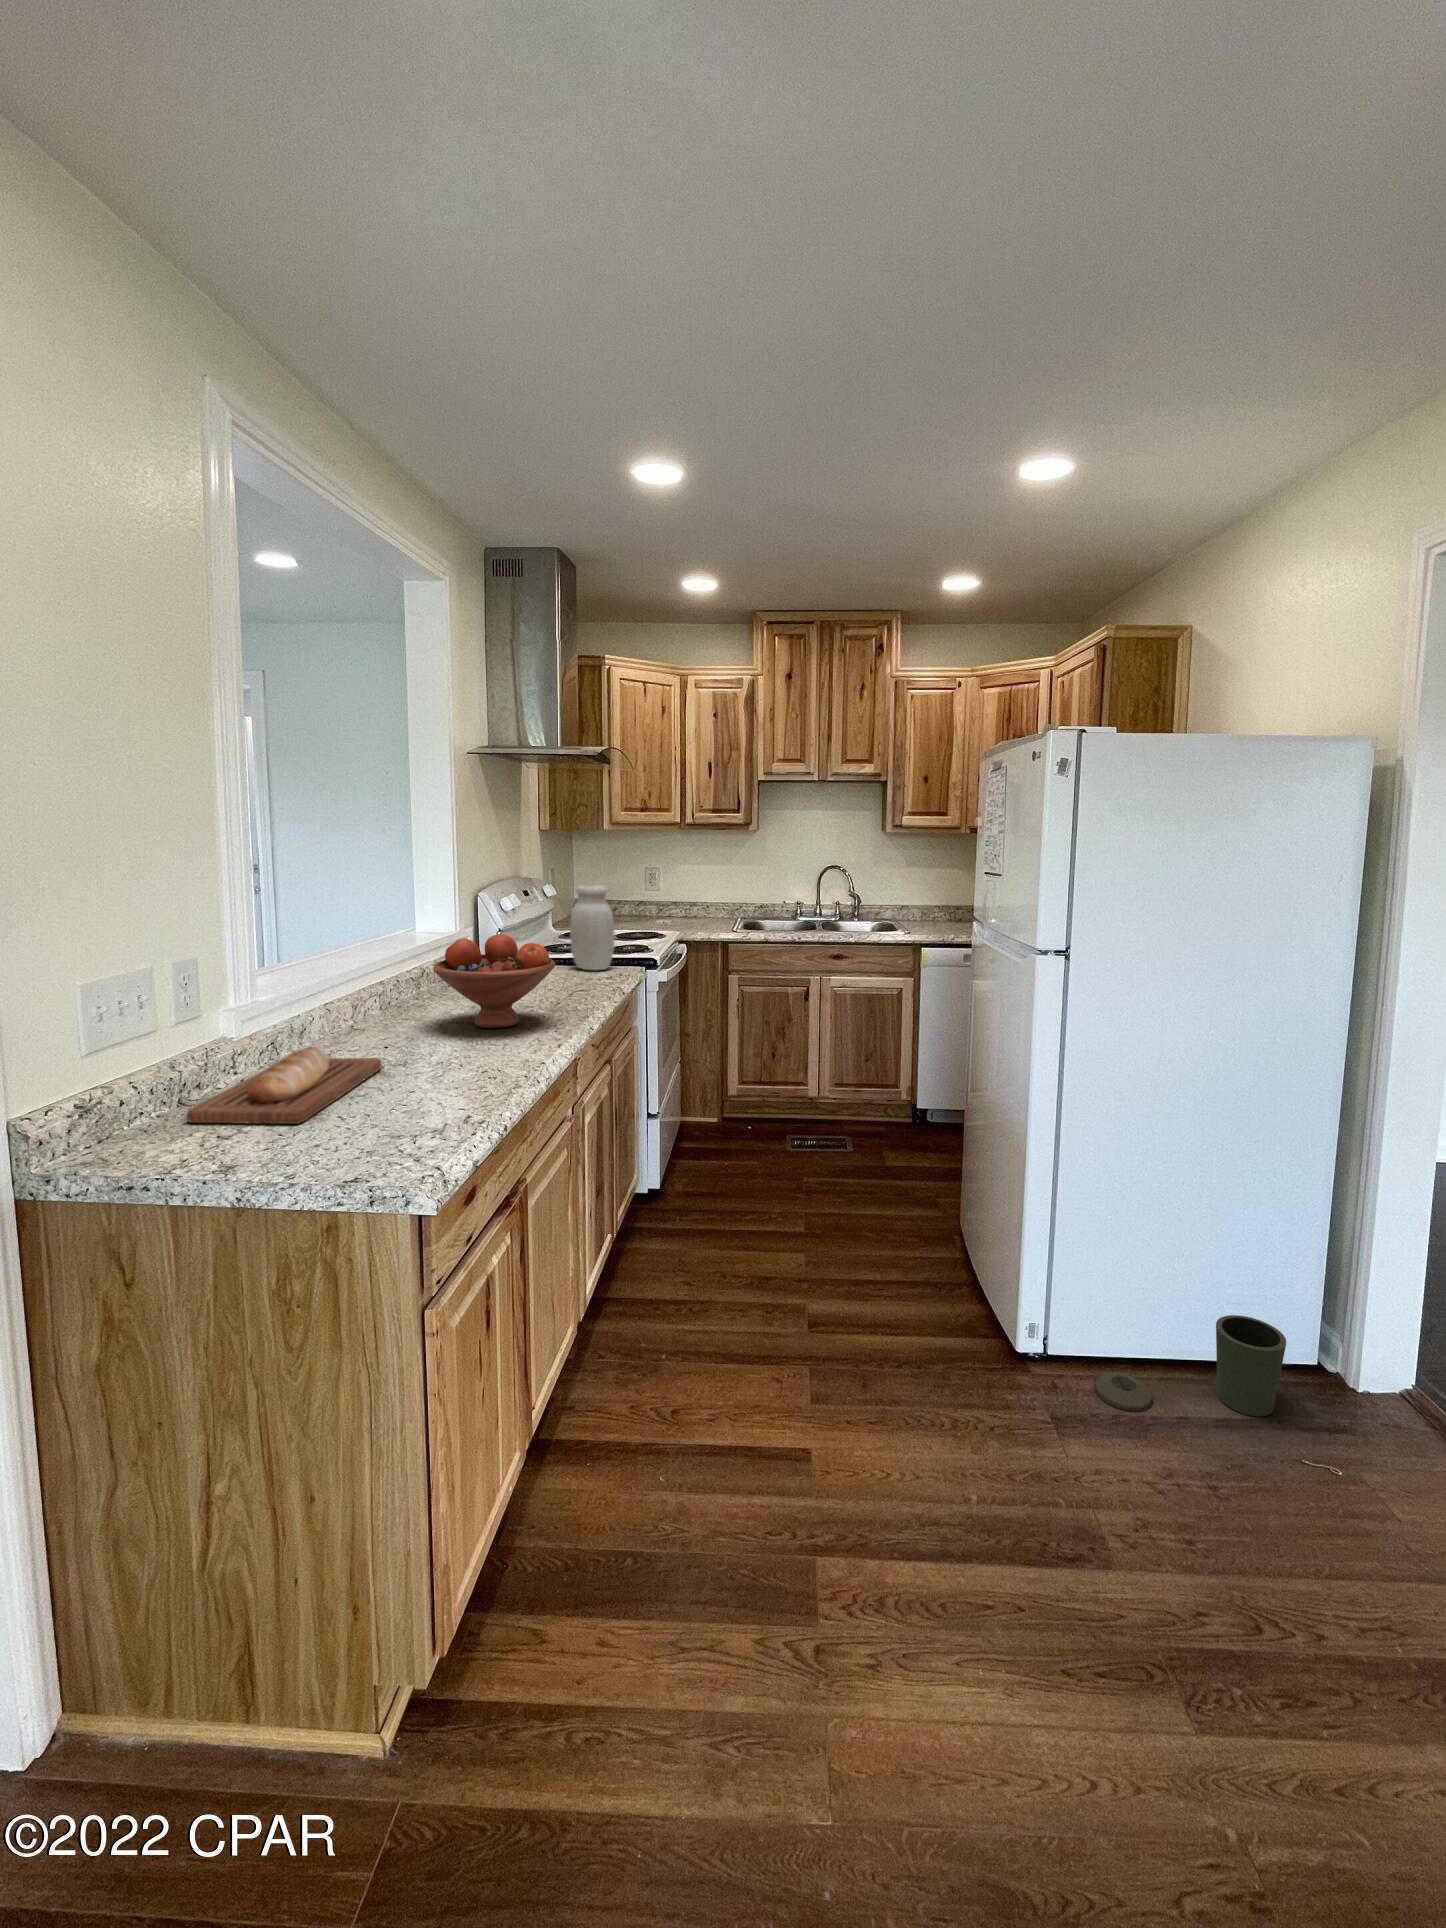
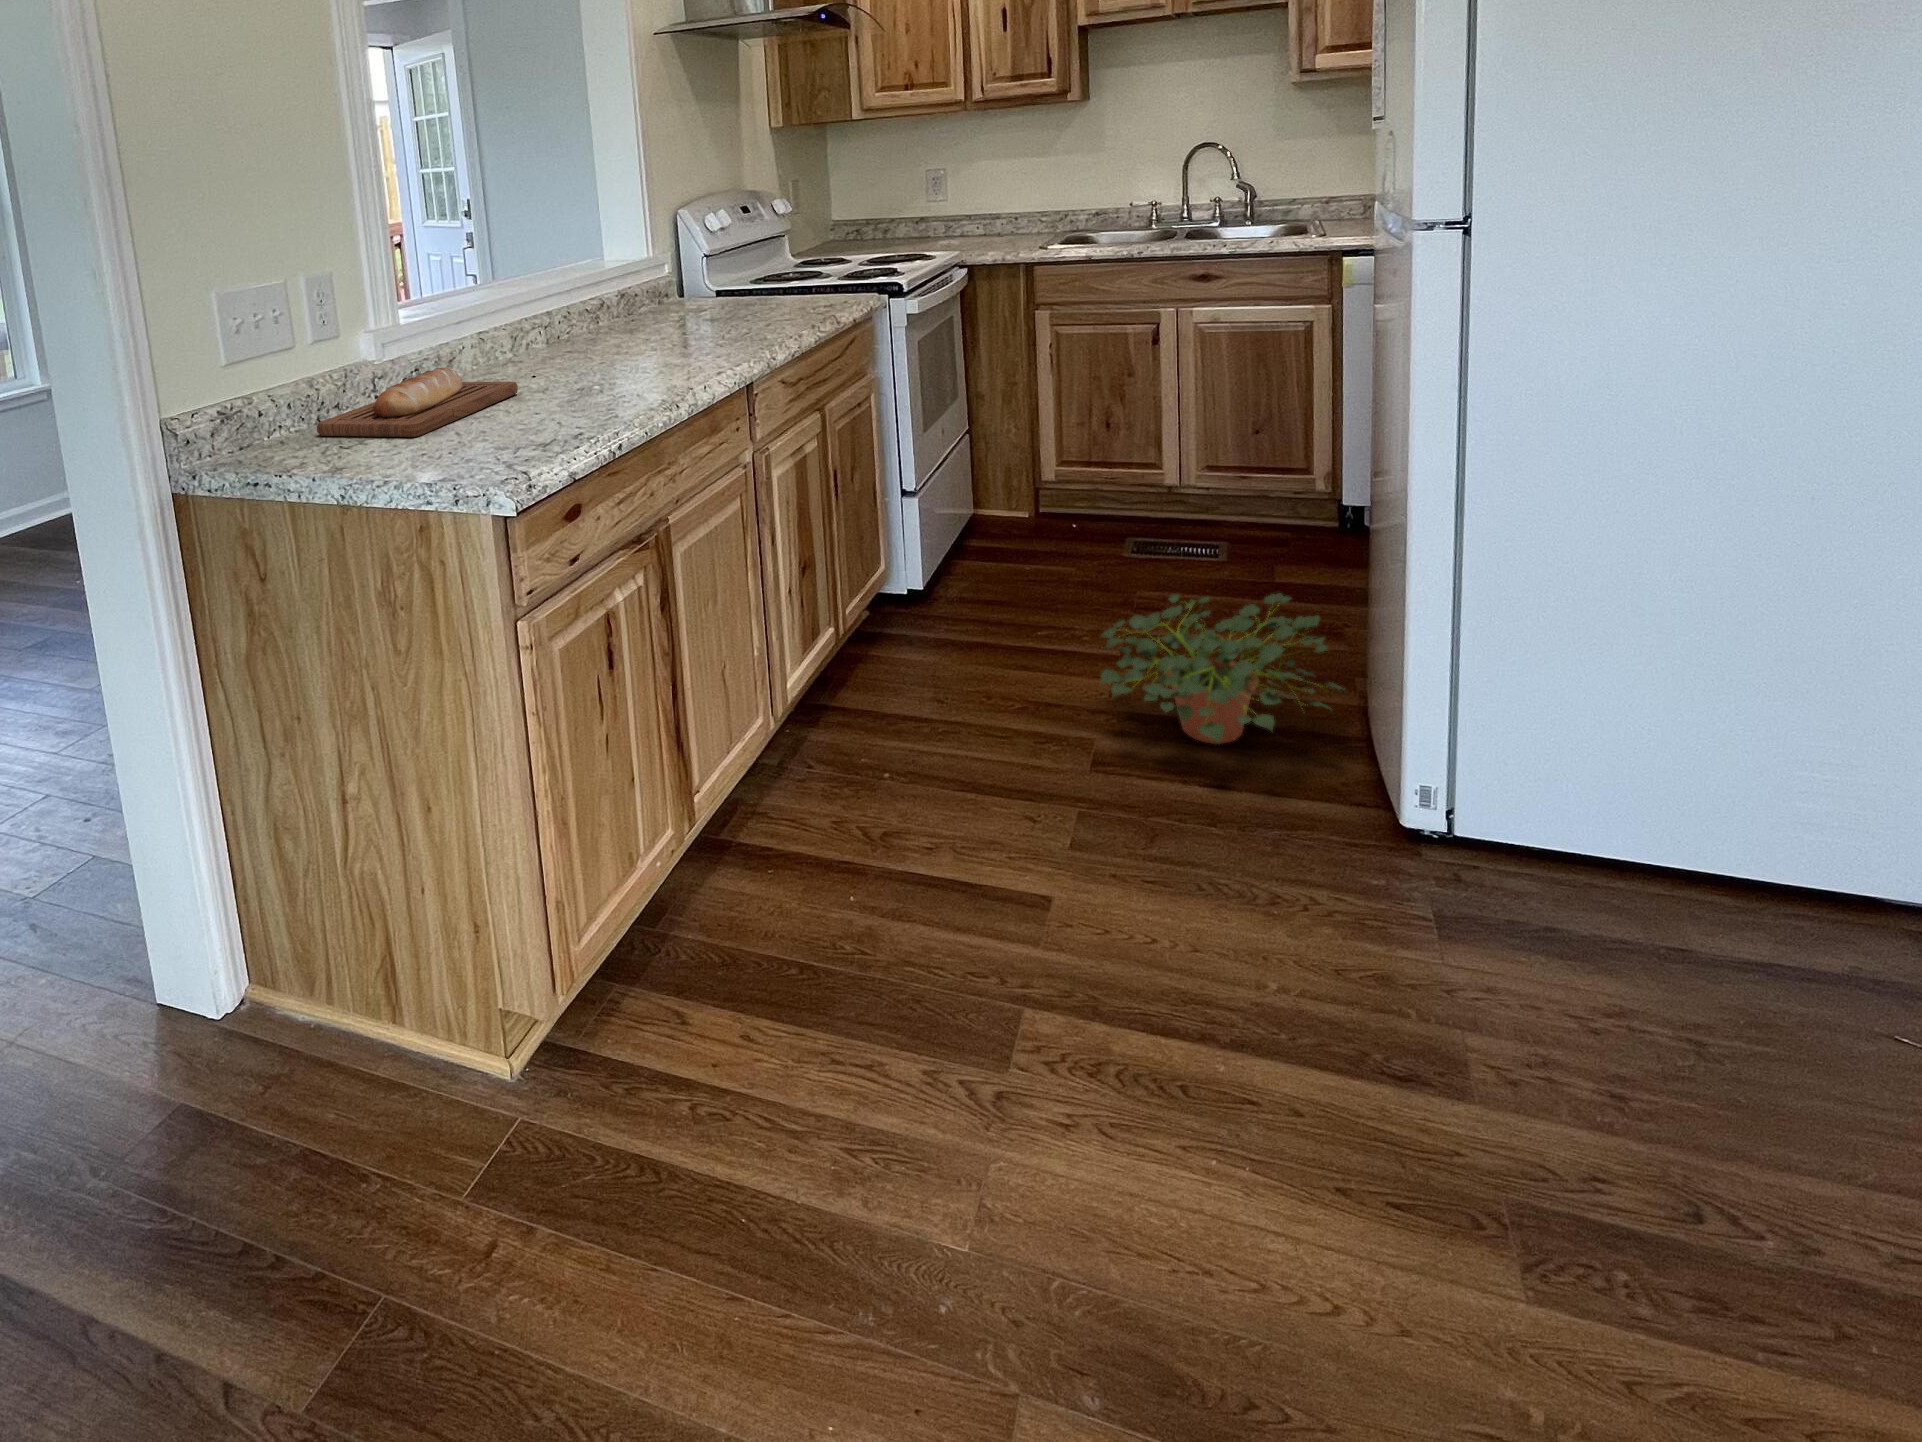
jar: present [570,885,614,971] -> none [787,185,844,297]
fruit bowl: present [433,934,555,1028] -> none [588,245,730,356]
potted plant: none [806,1188,969,1310] -> present [1101,593,1343,744]
trash can: present [1095,1315,1286,1416] -> none [1518,795,1869,952]

